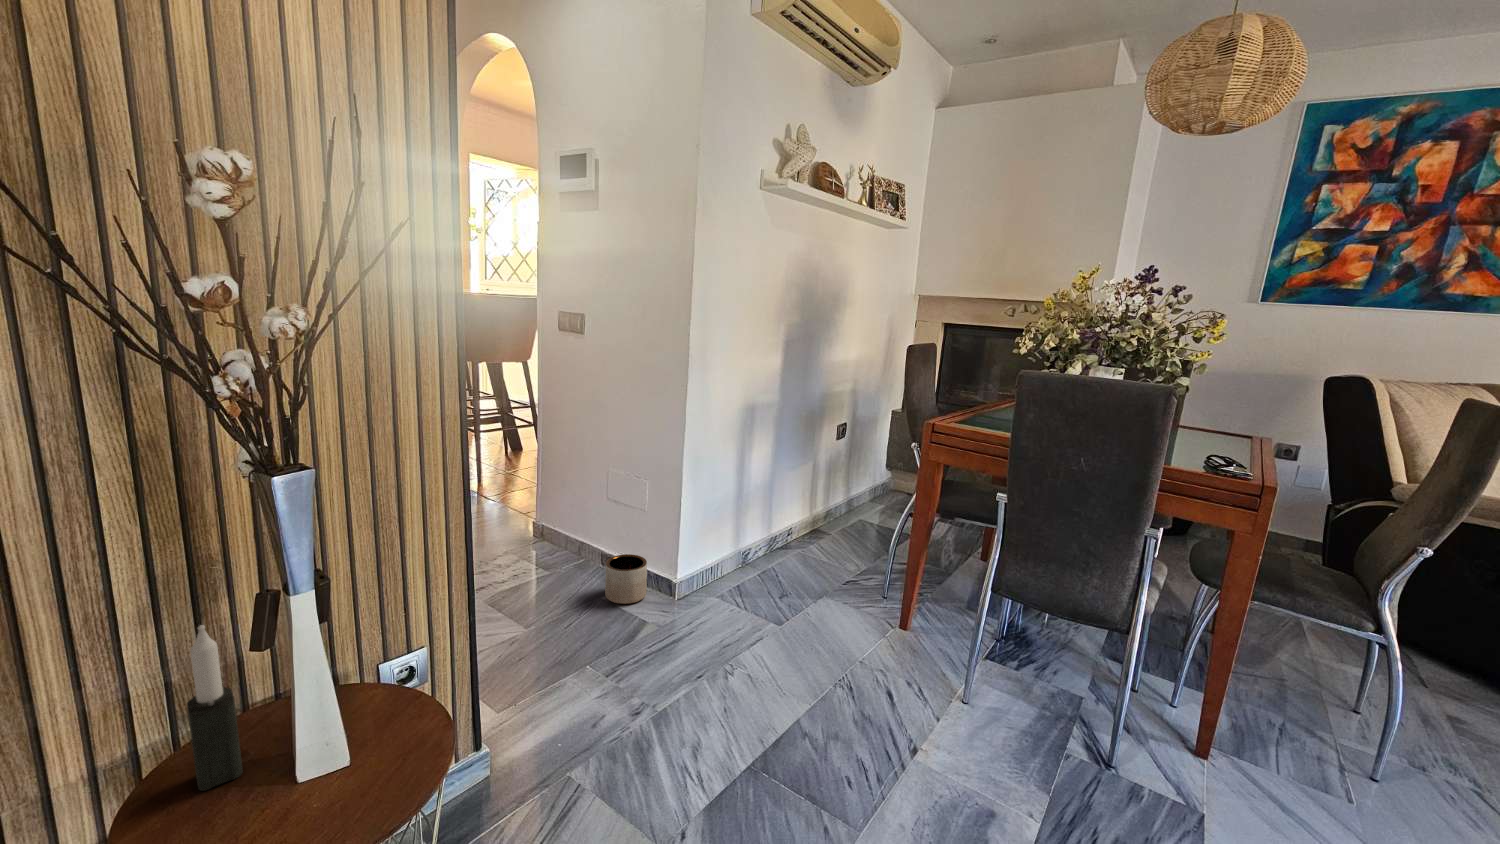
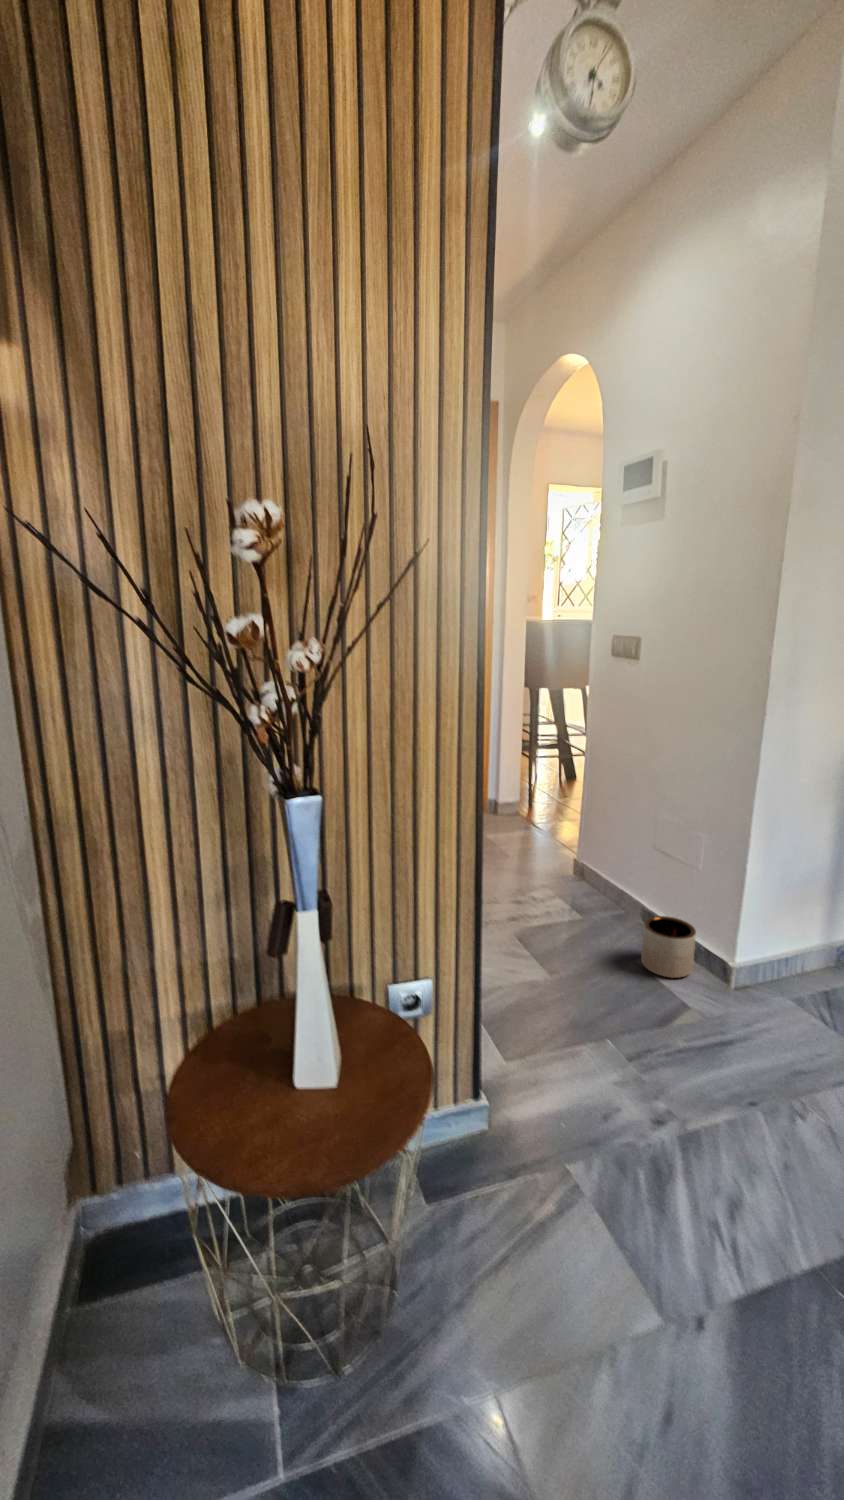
candle: present [187,625,243,791] -> none [226,921,263,1067]

